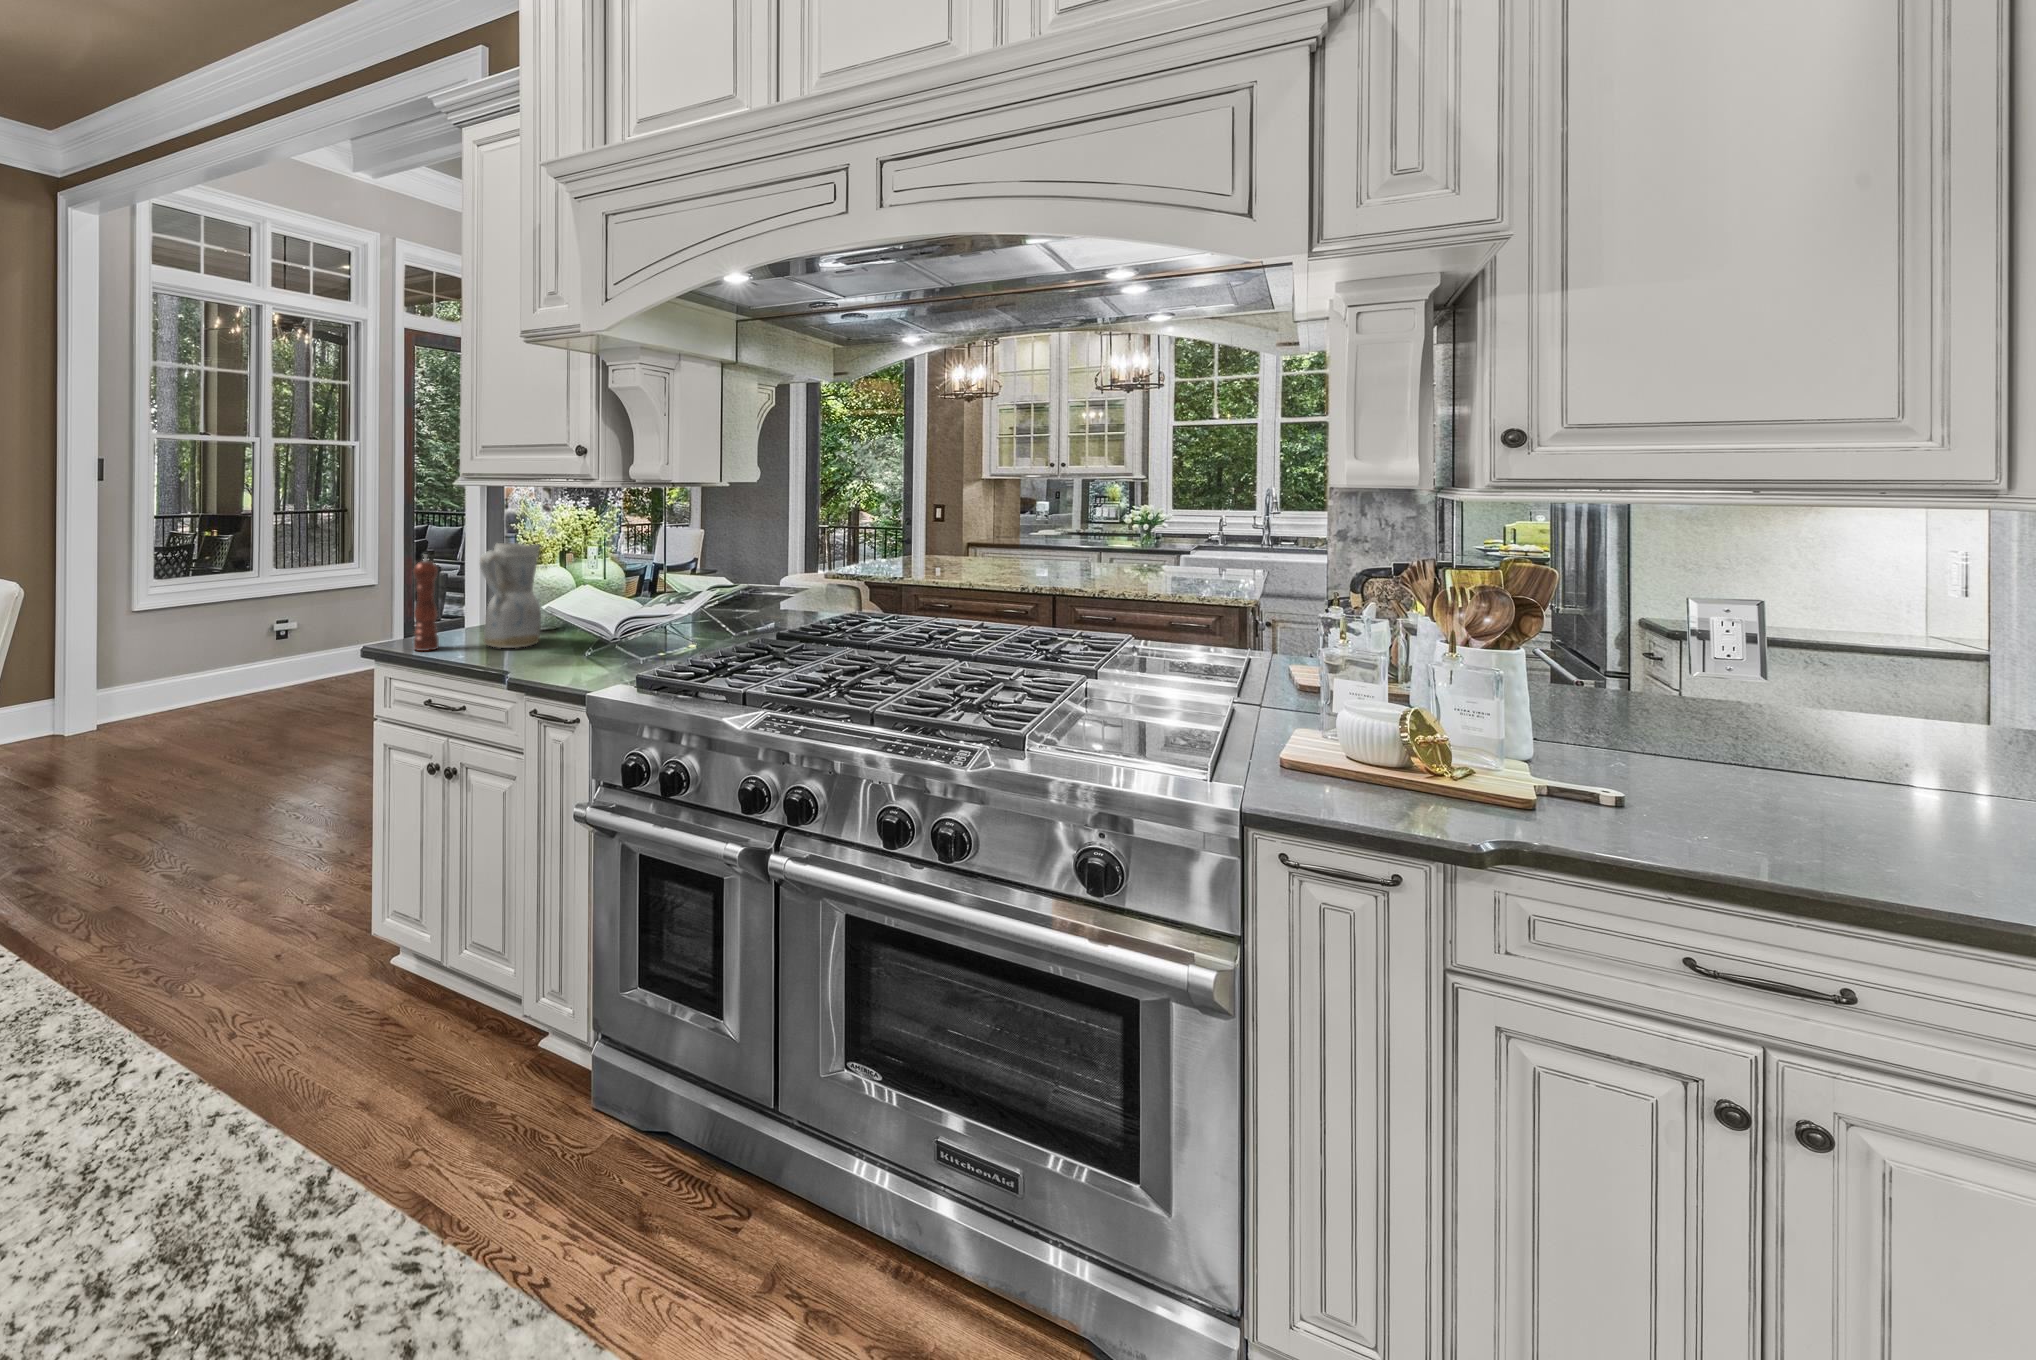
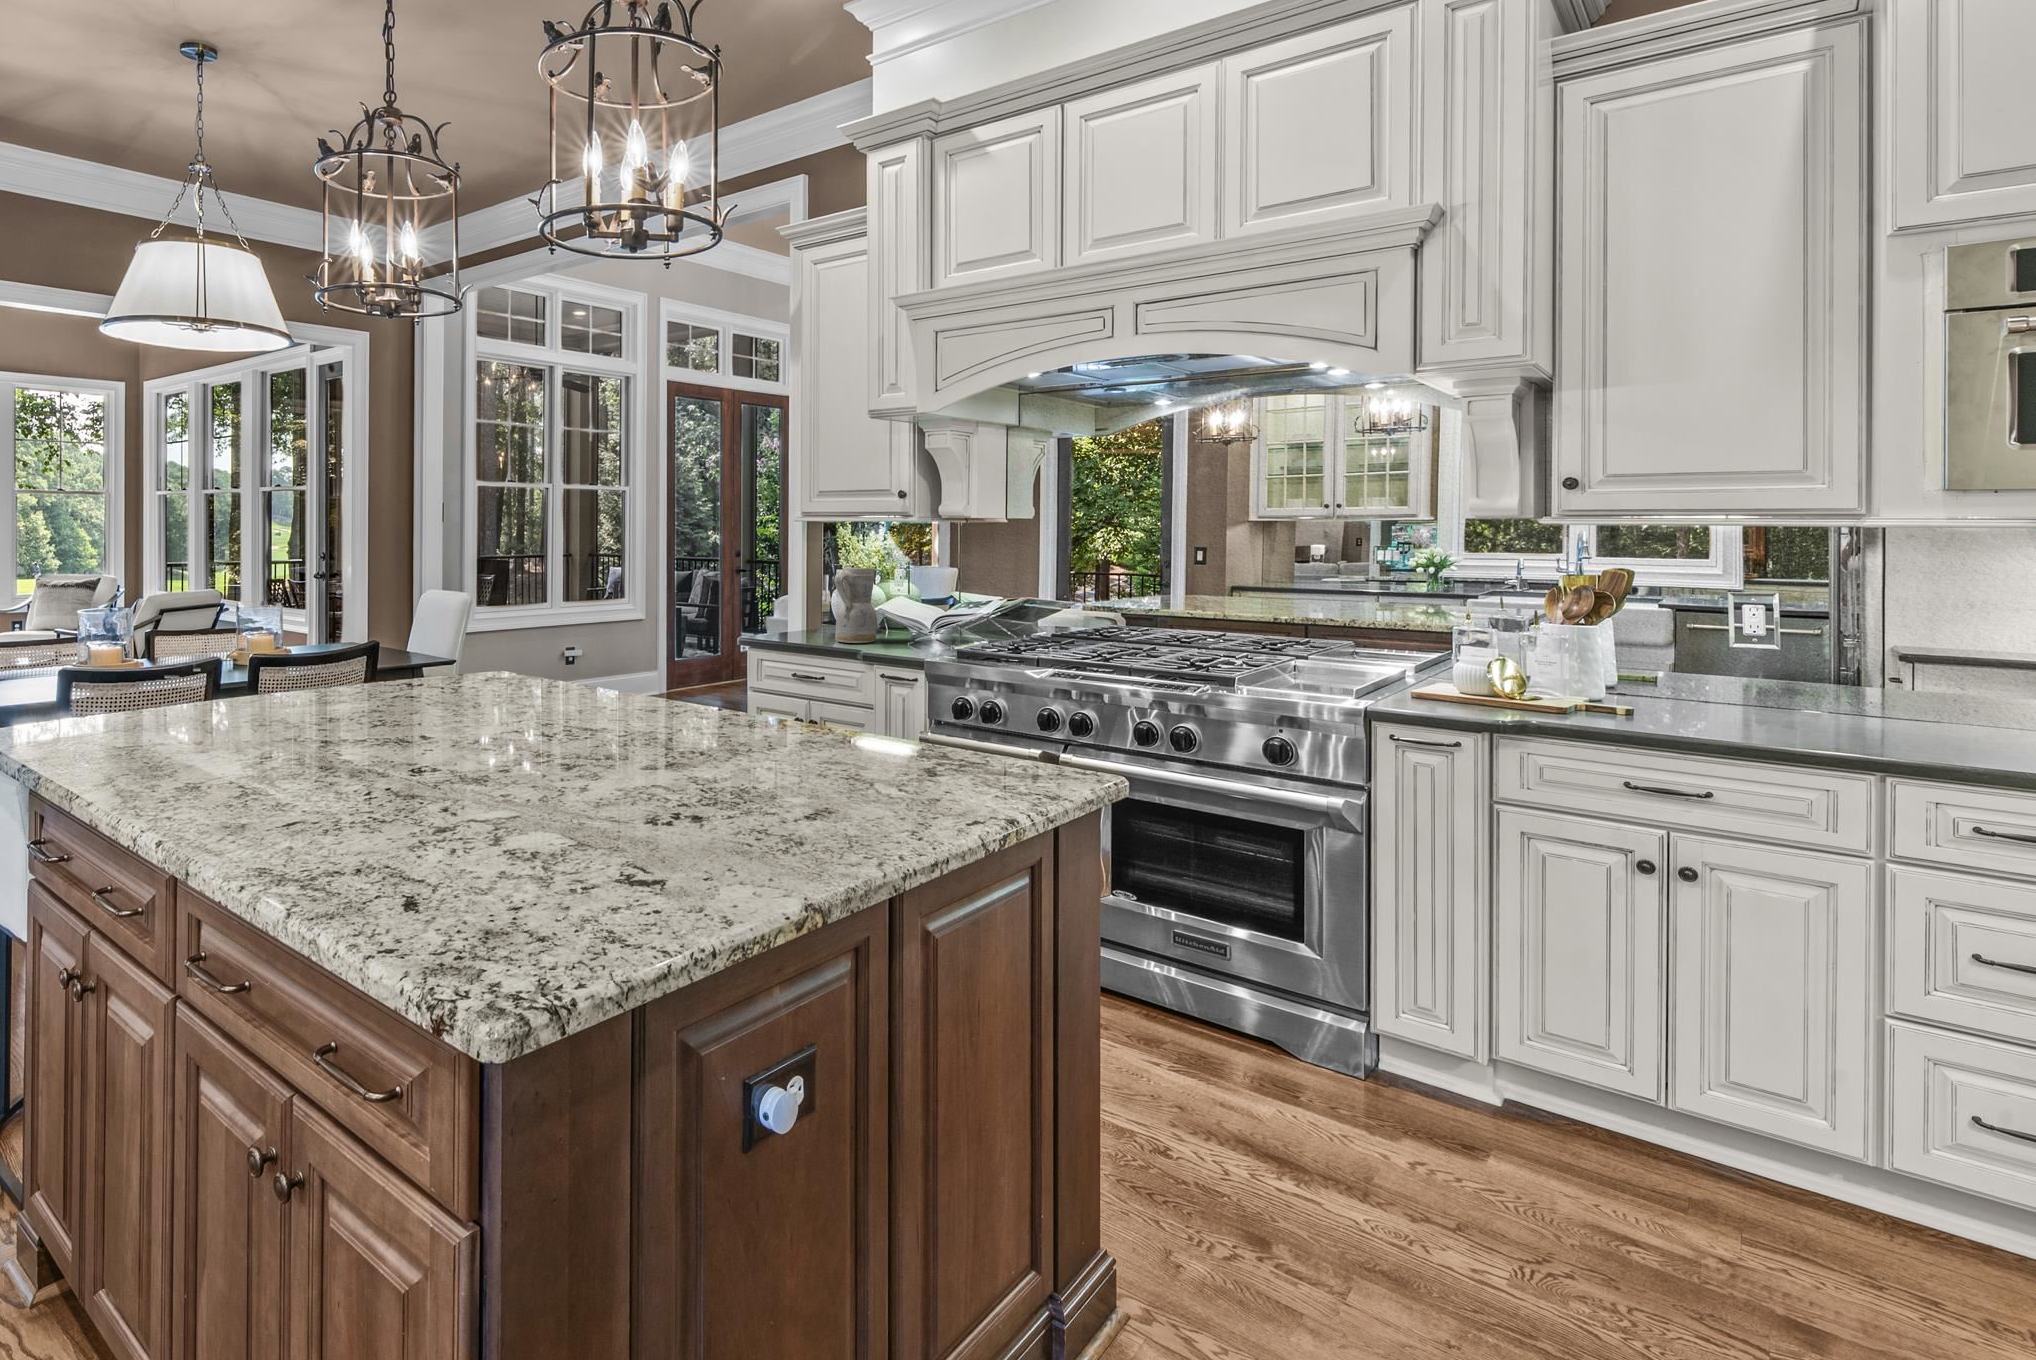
pepper mill: present [413,555,439,651] -> none [784,575,803,644]

